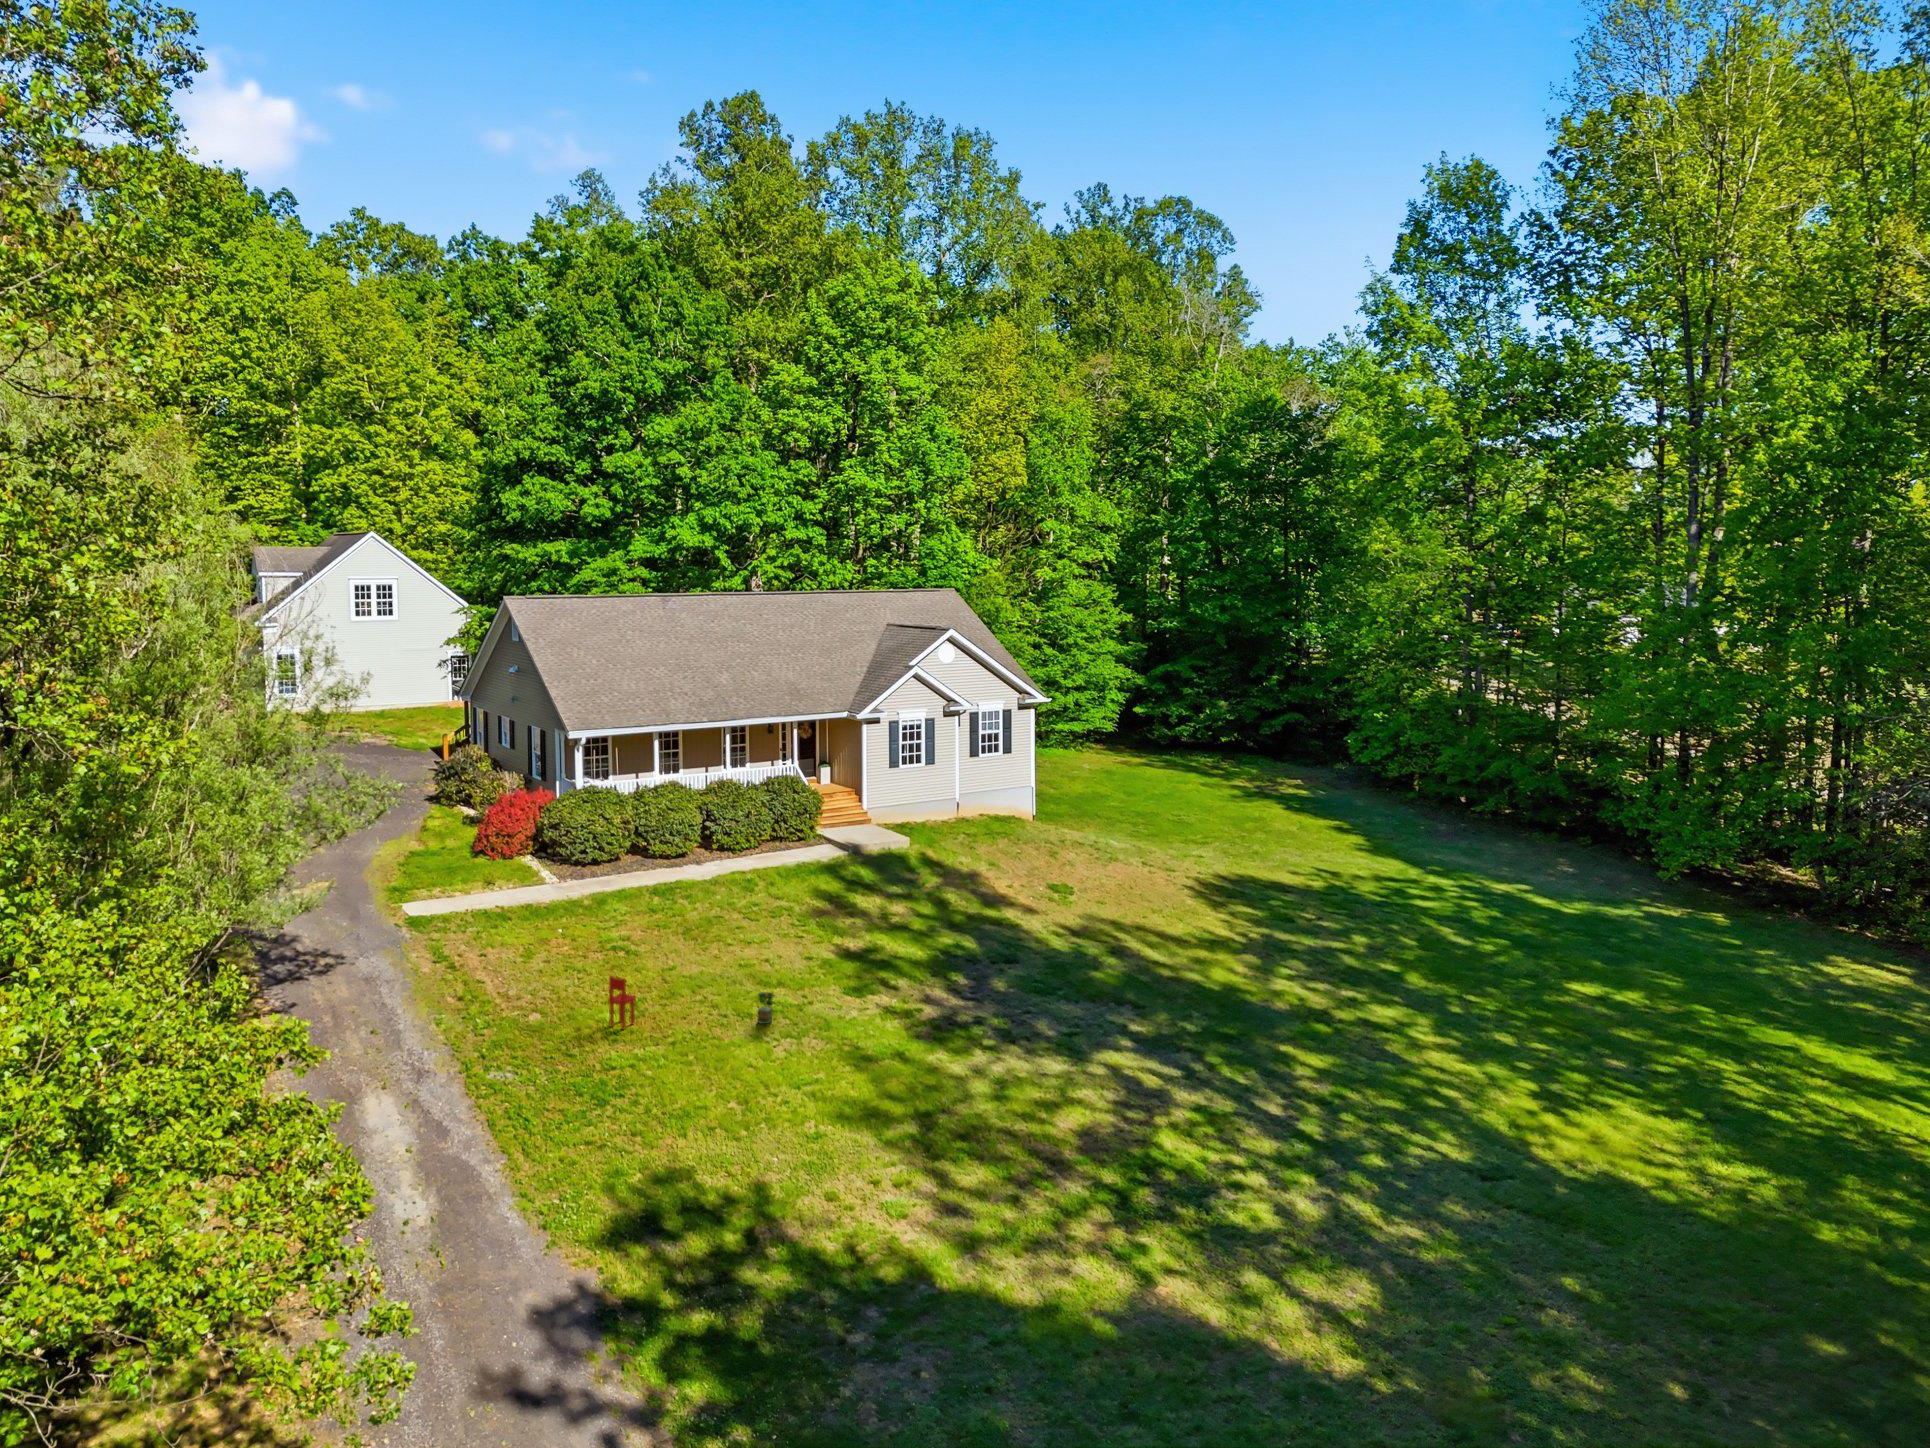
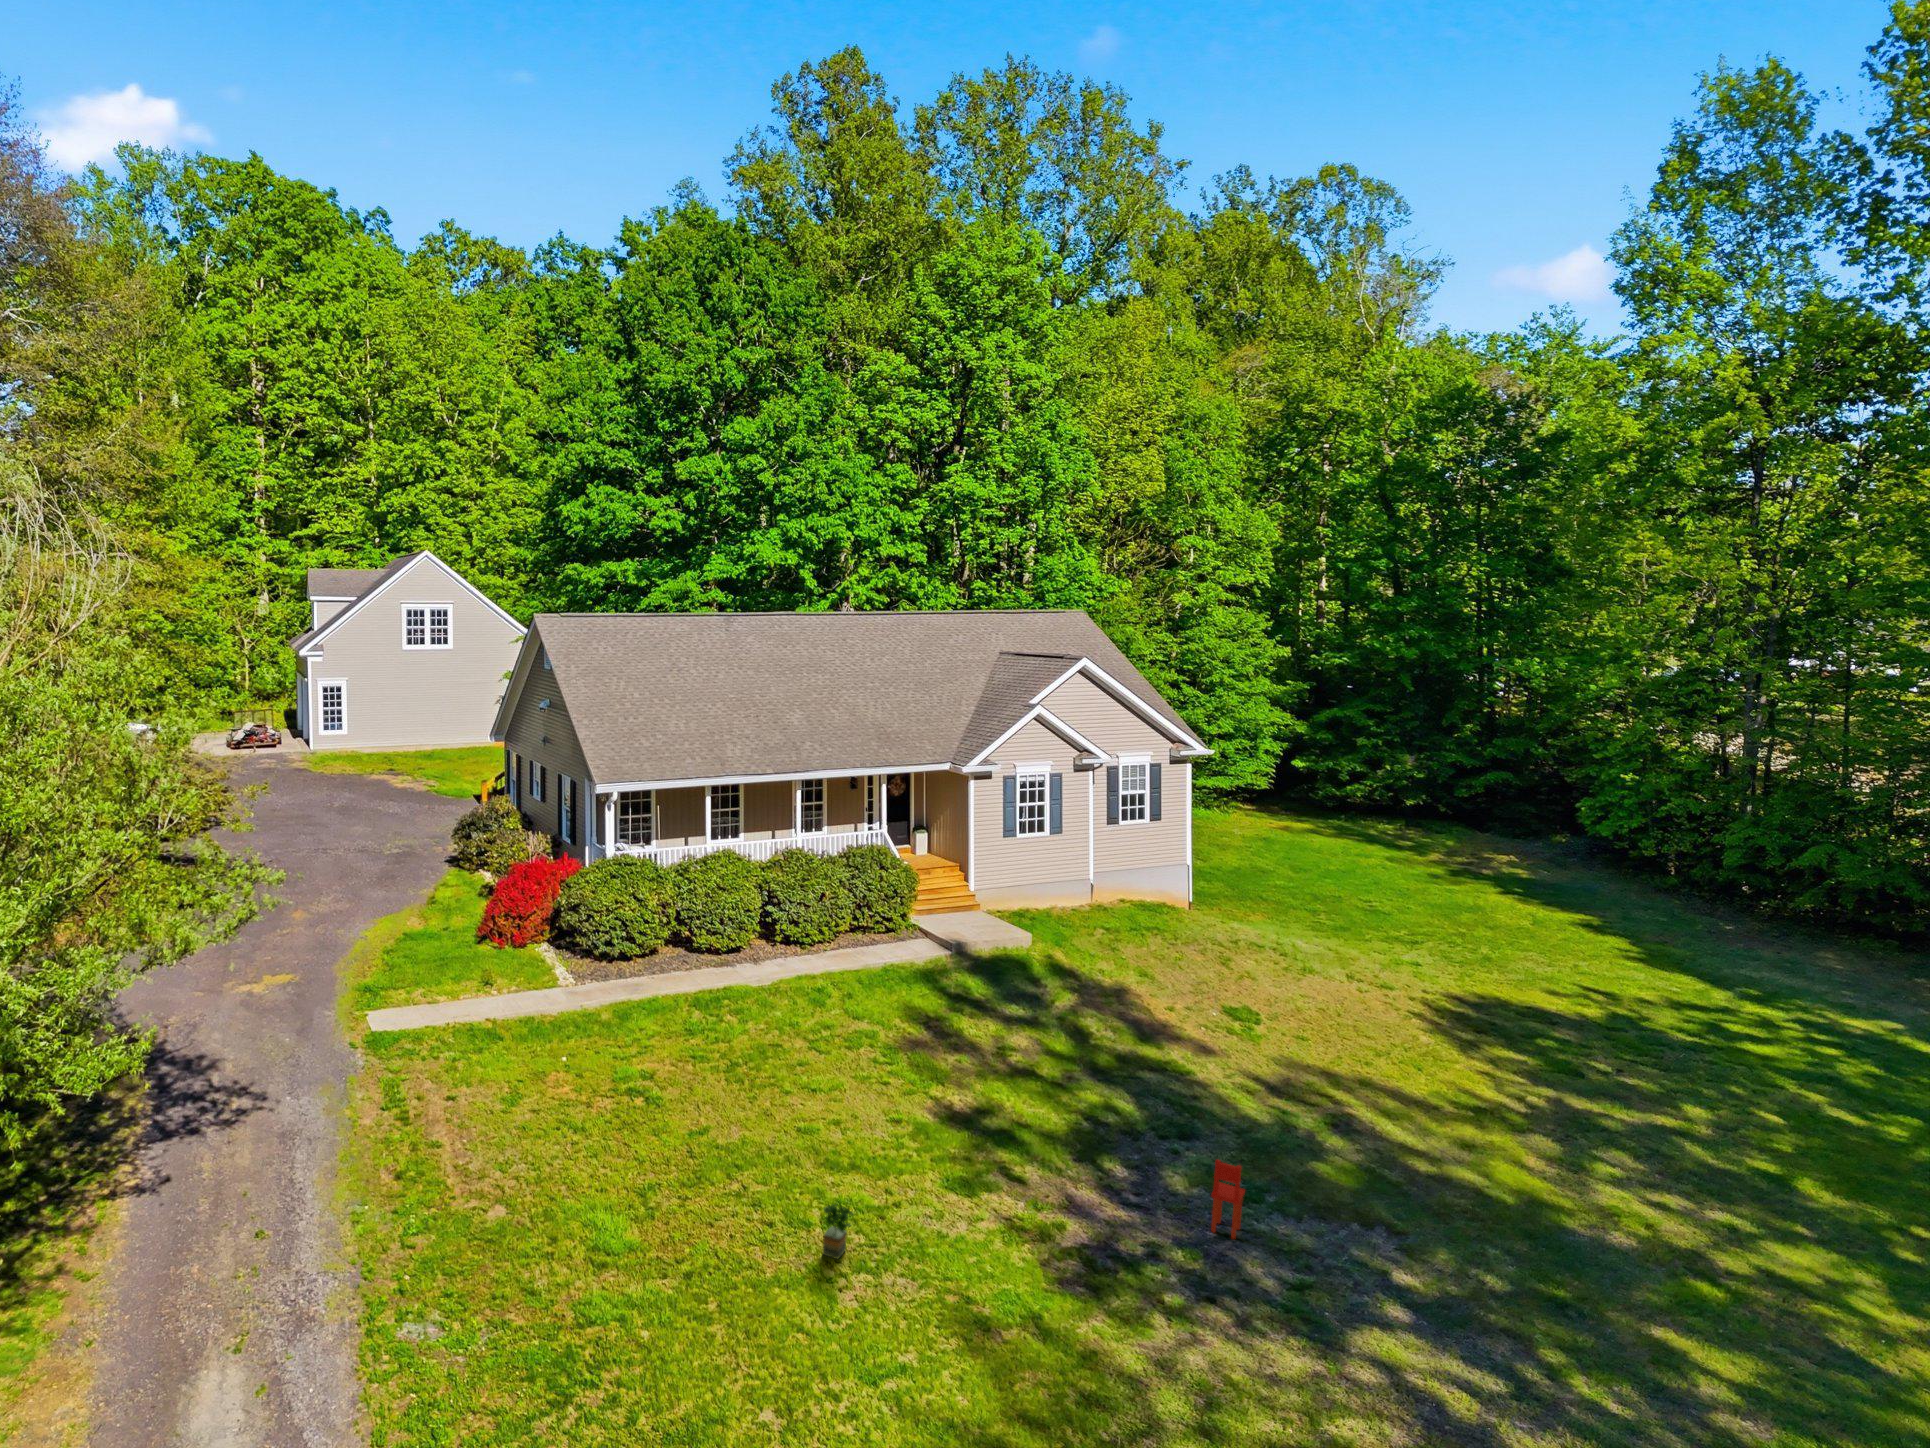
chair: present [608,976,636,1030] -> present [1211,1160,1245,1239]

